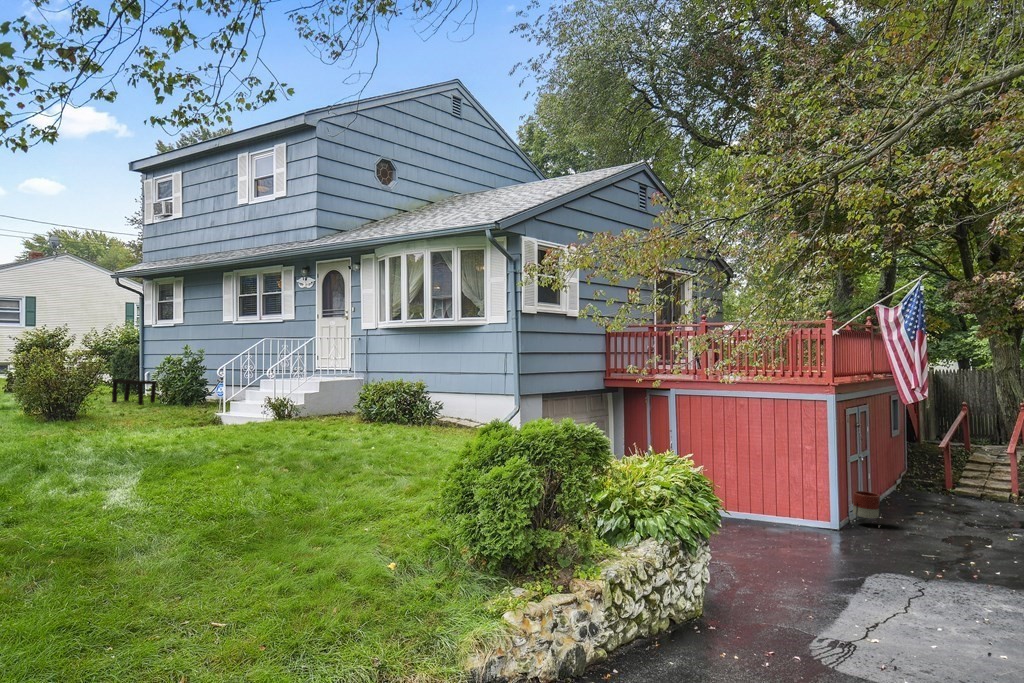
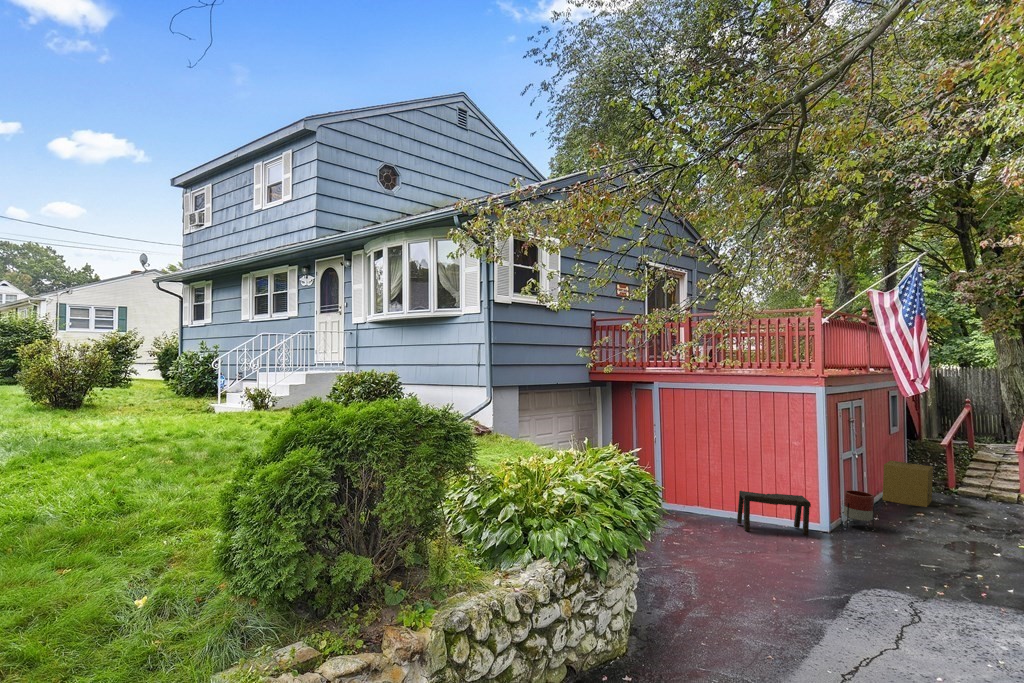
bench: present [112,379,157,405] -> present [737,491,811,535]
cardboard box: none [886,463,932,508] -> present [883,461,933,507]

